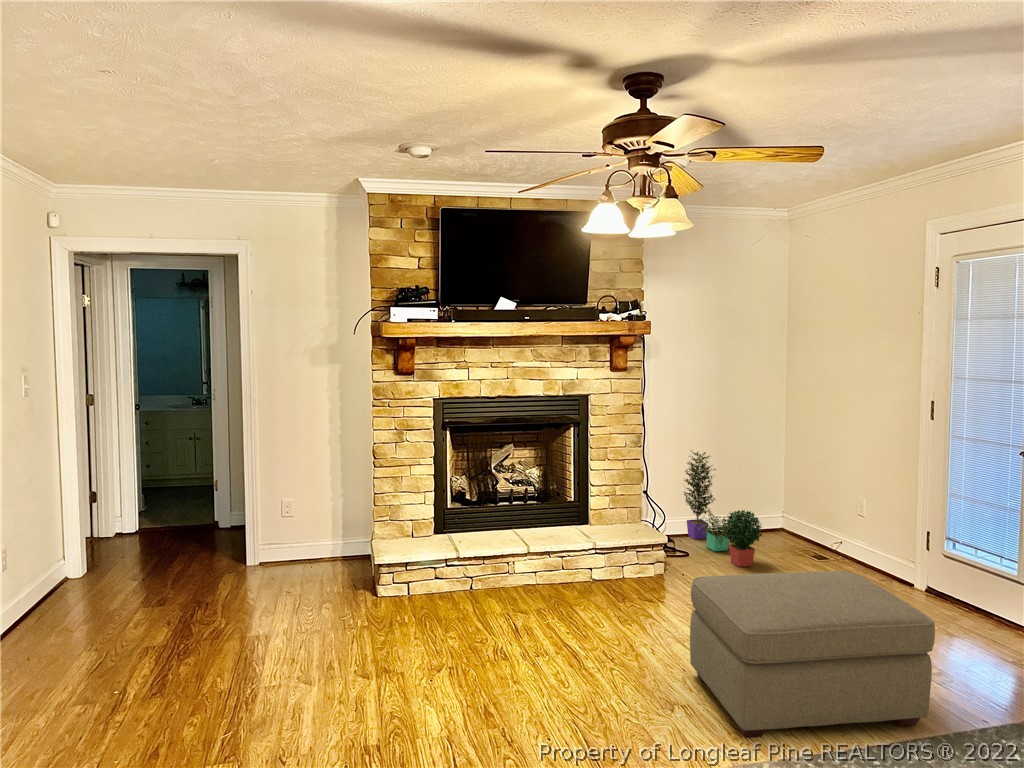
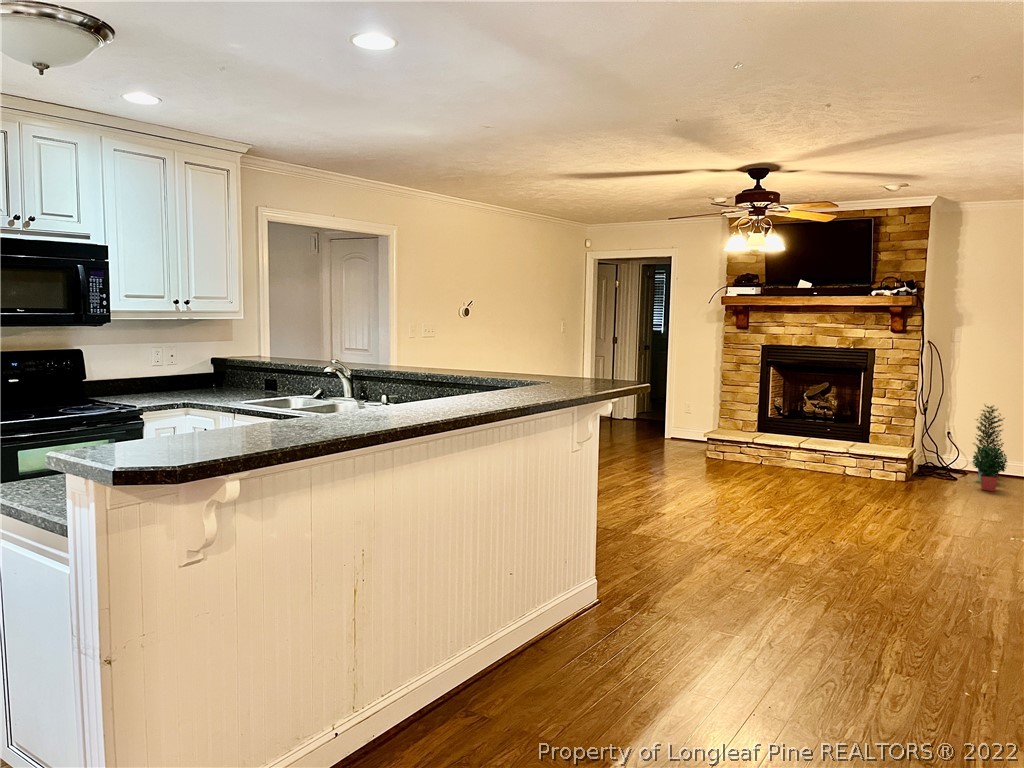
ottoman: present [690,571,935,738] -> none [813,445,957,538]

